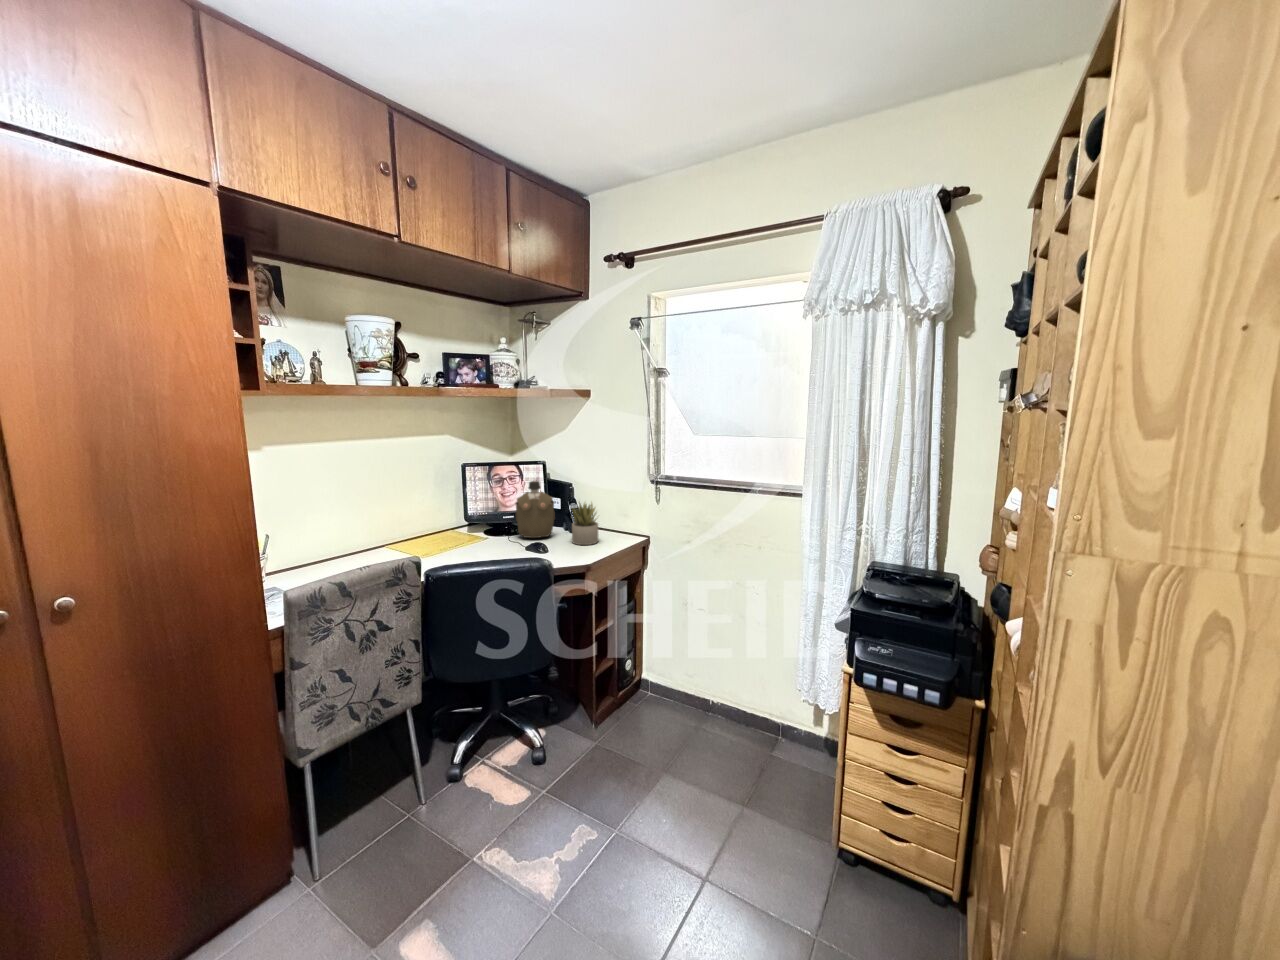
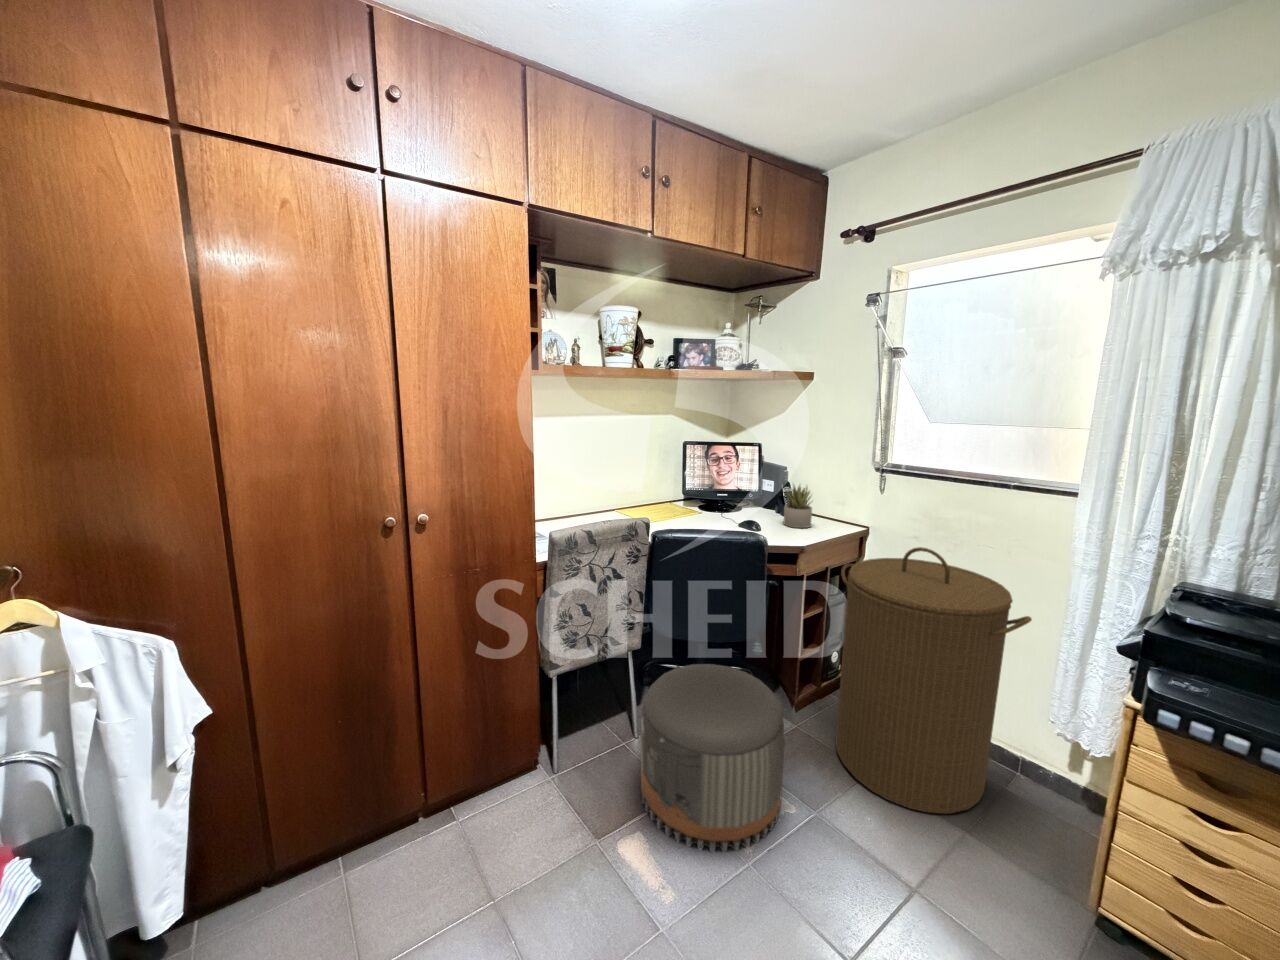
water bottle: present [516,480,555,538] -> none [729,460,768,516]
laundry hamper: none [627,554,778,798] -> present [836,547,1032,814]
pouf: none [424,702,583,919] -> present [641,664,785,852]

